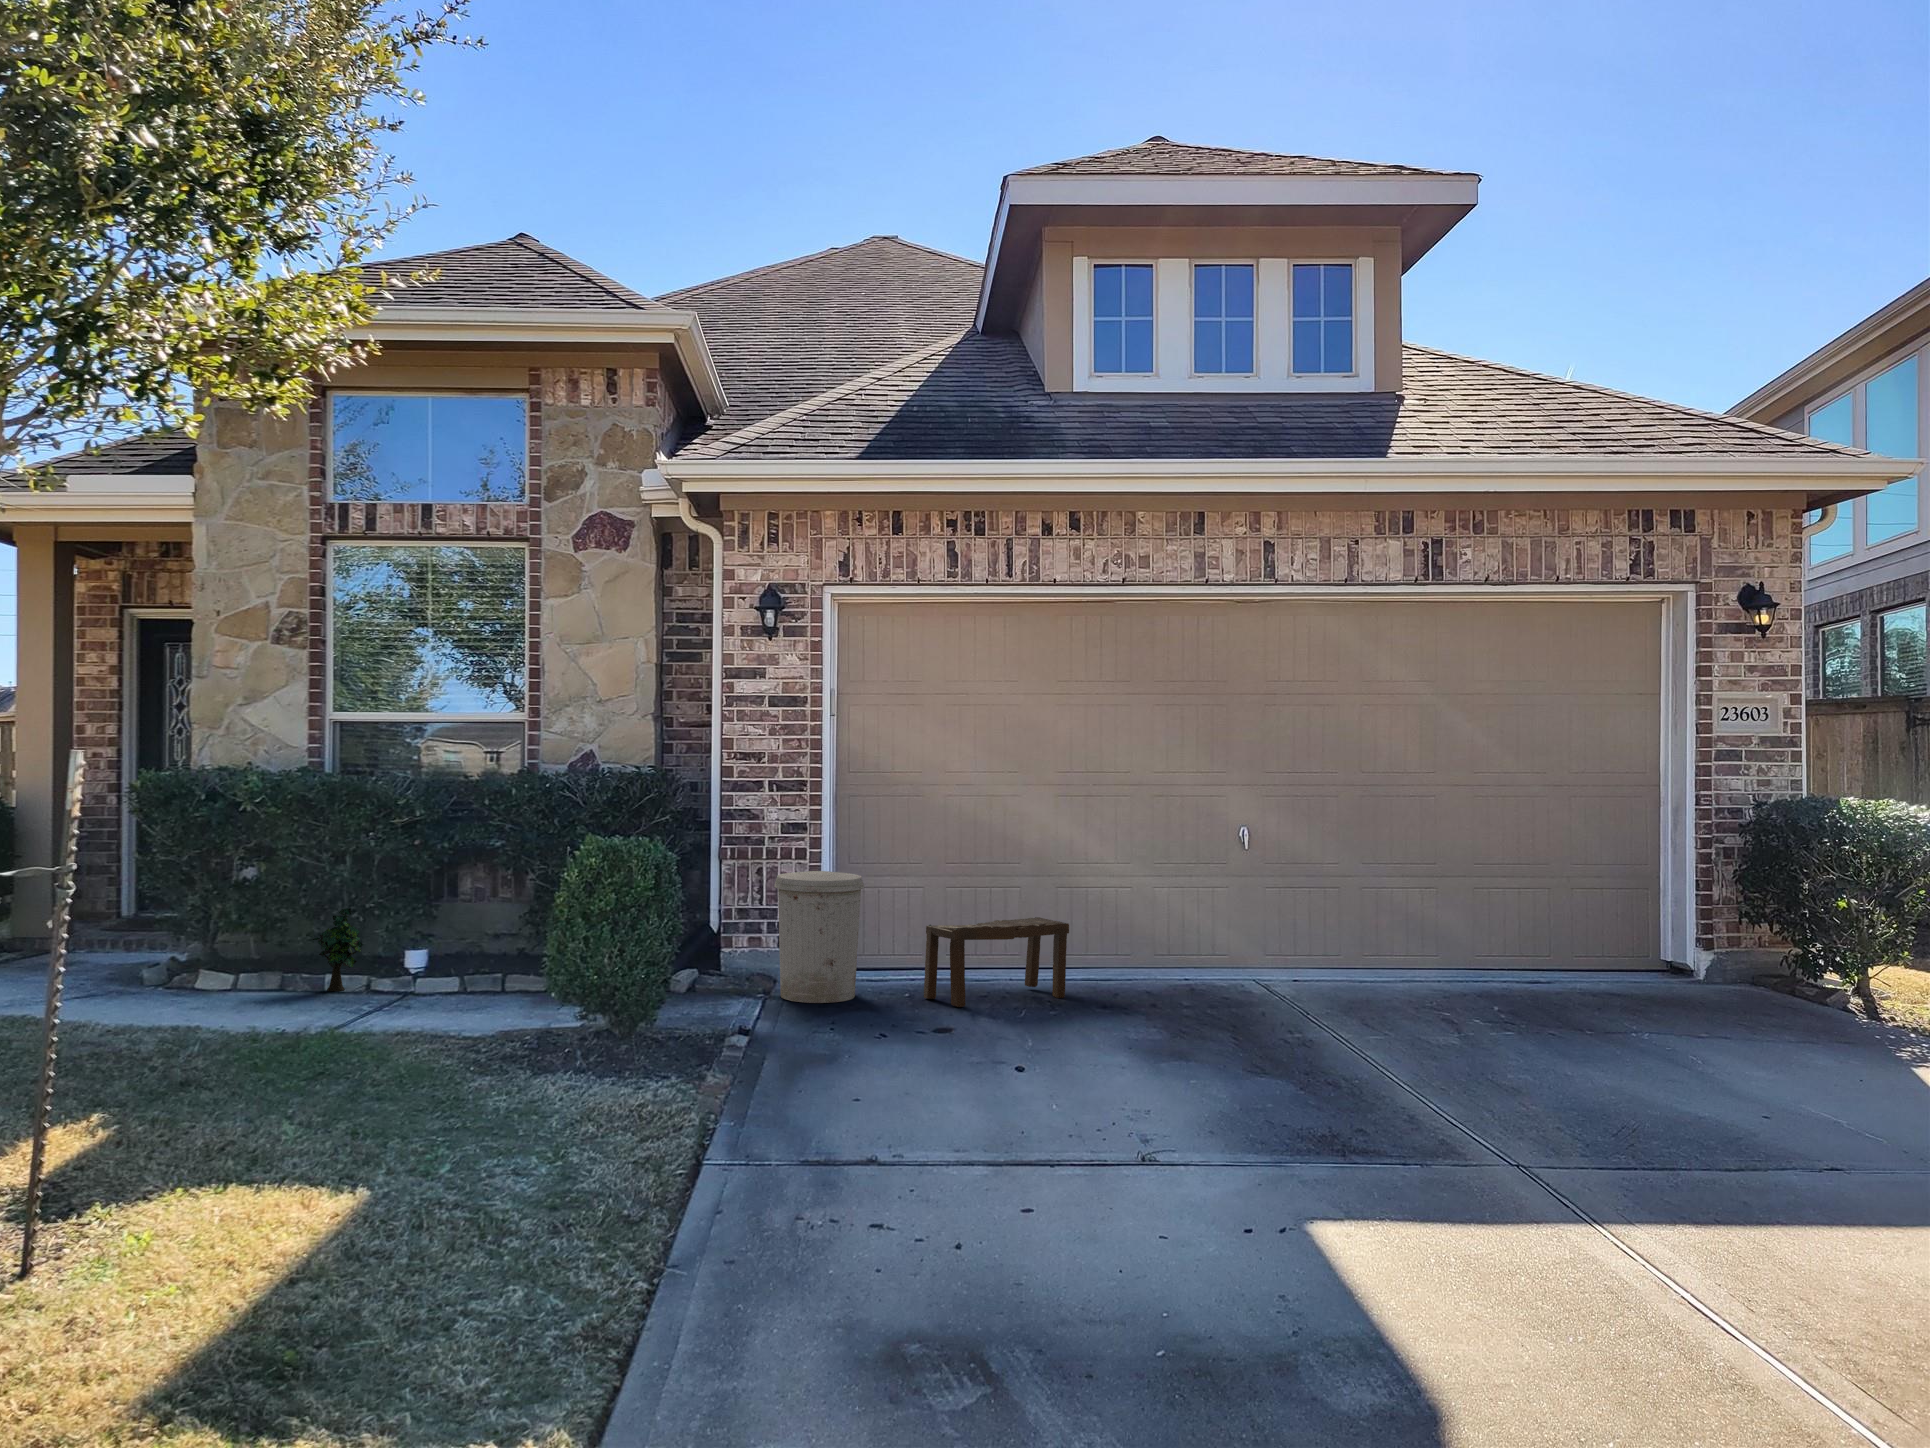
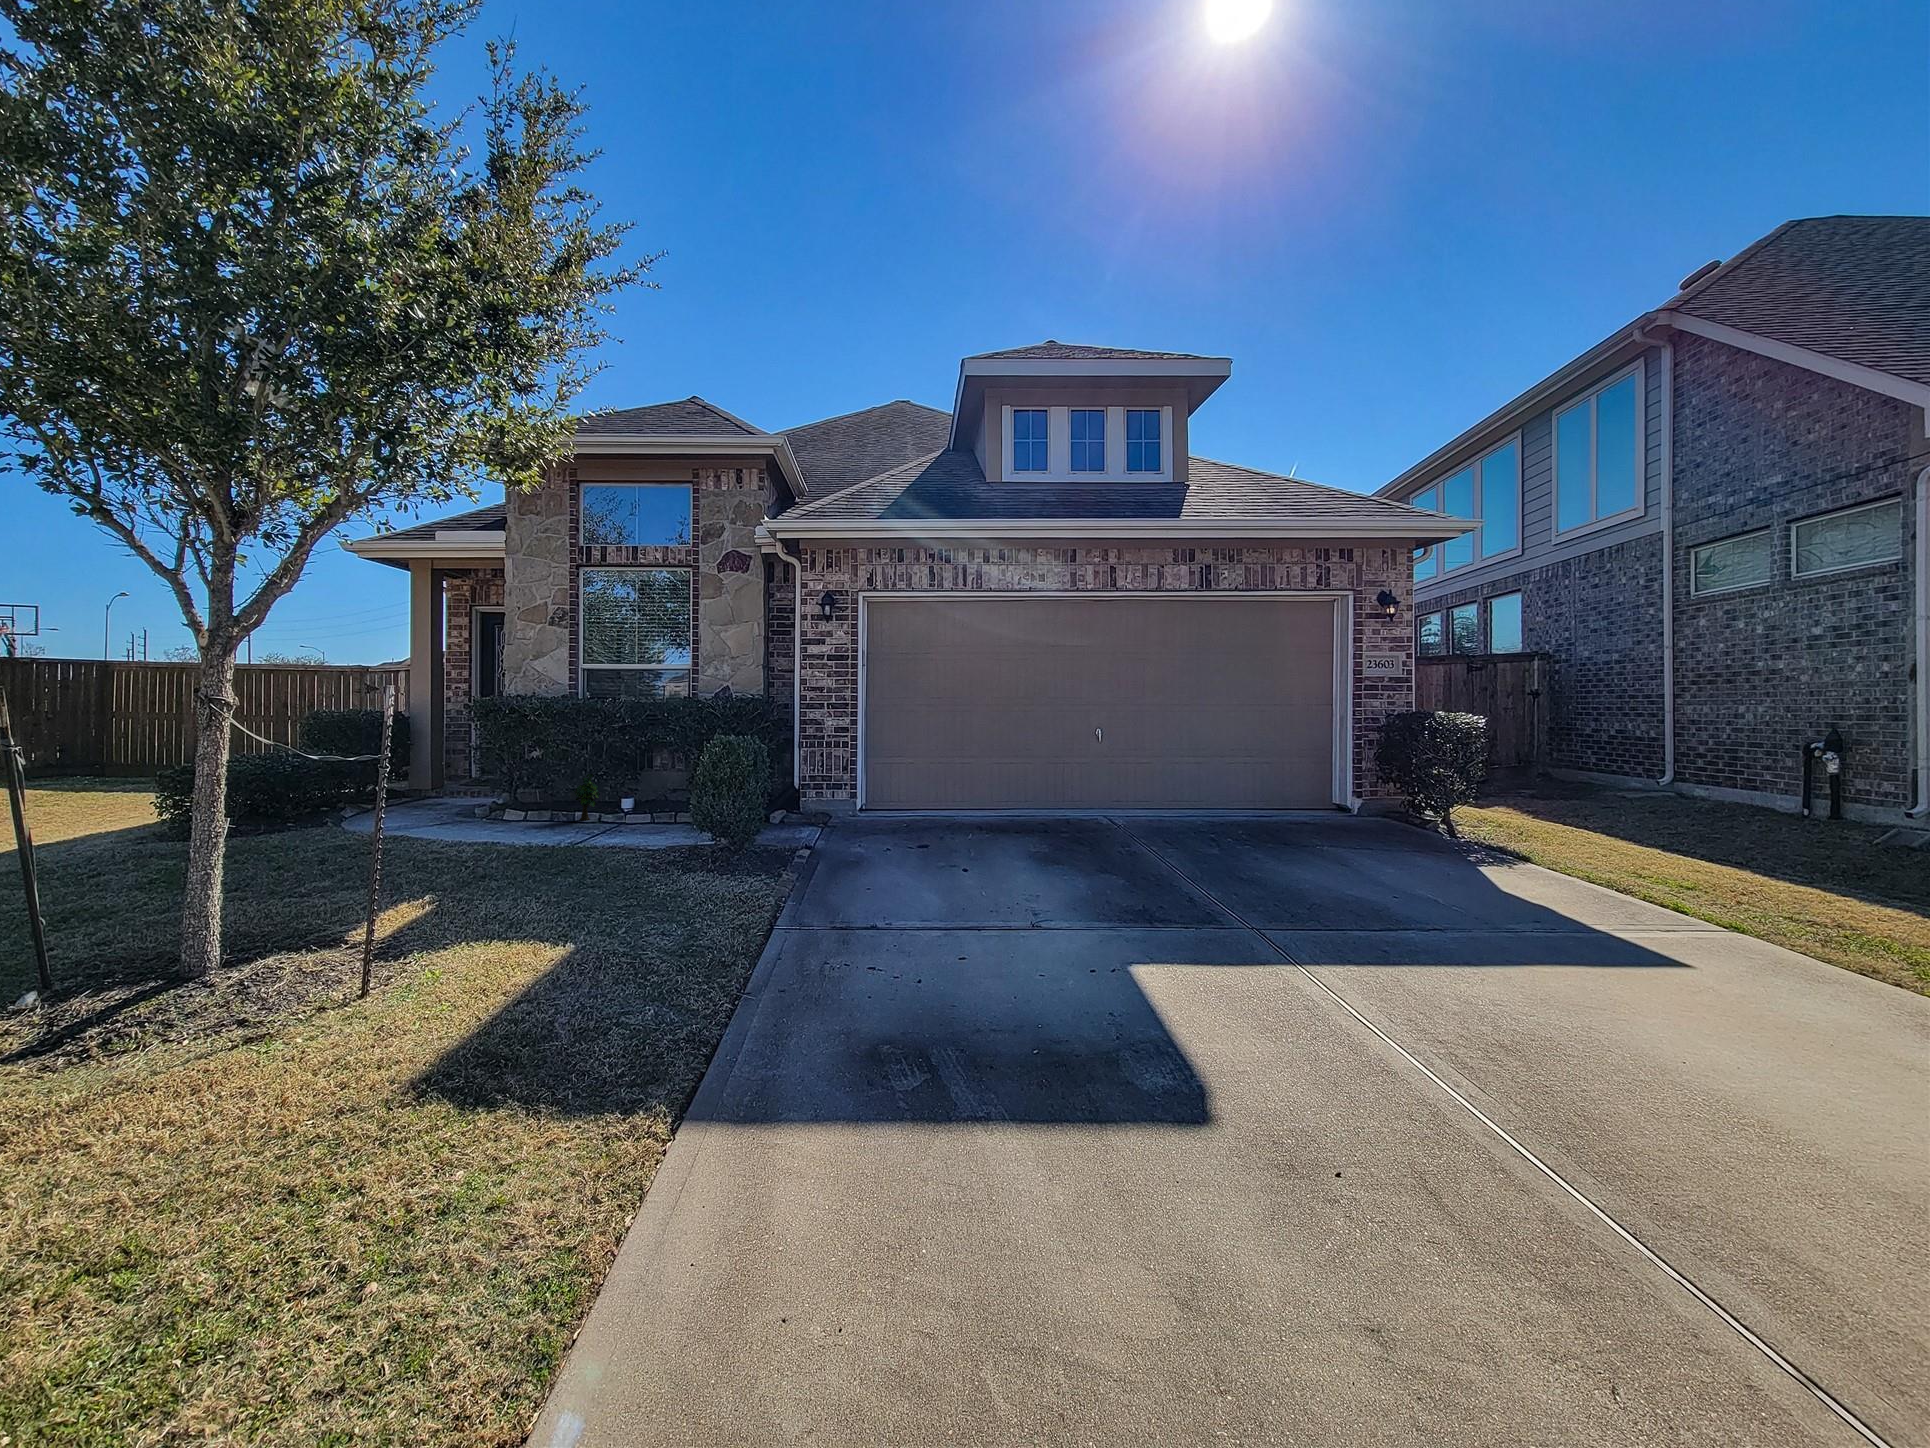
trash can: present [774,871,865,1003] -> none [832,753,883,827]
bench: present [924,917,1069,1007] -> none [916,779,998,829]

